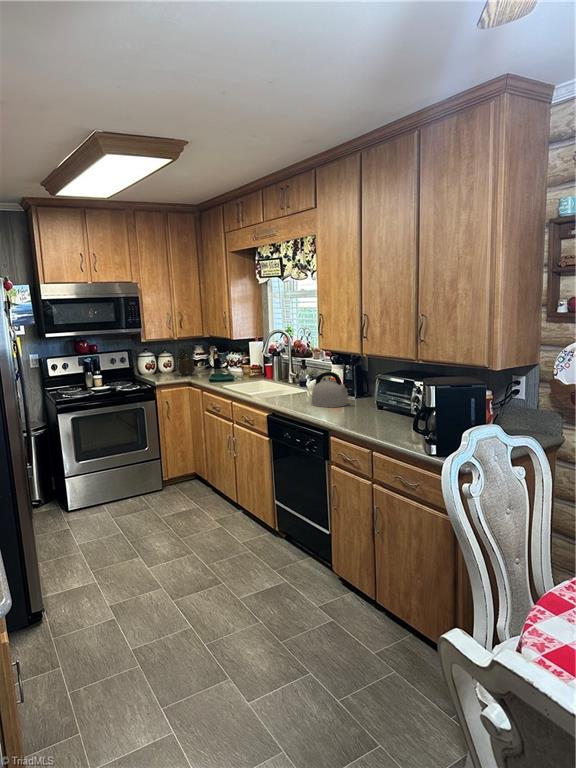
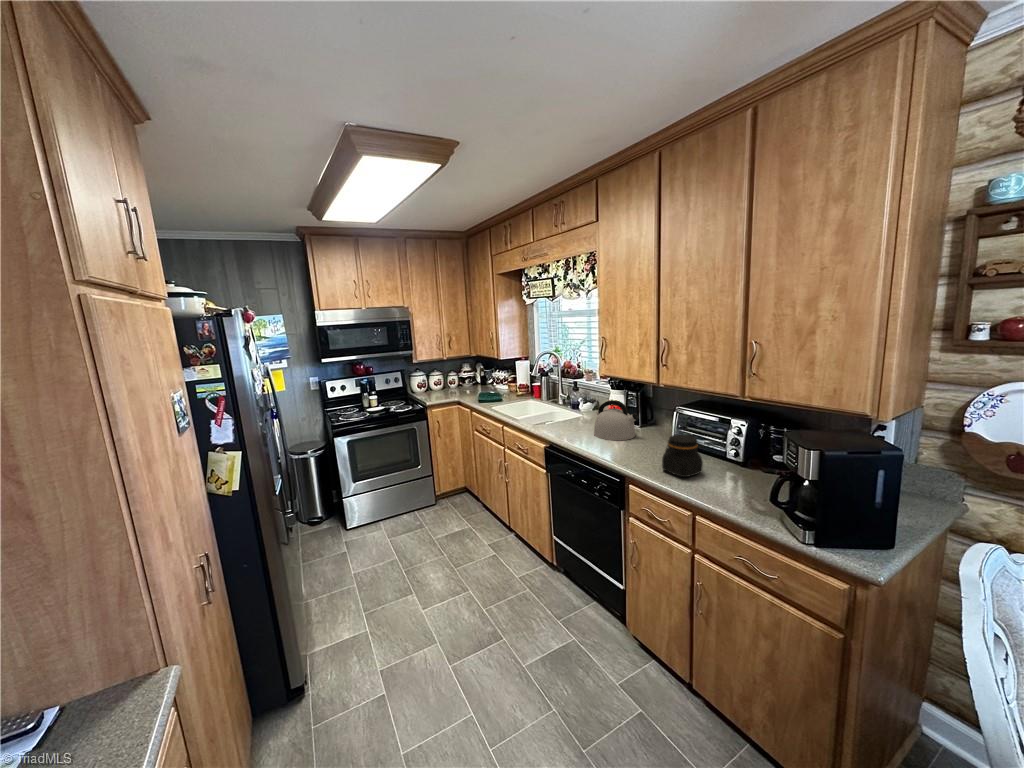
potted plant: present [170,336,196,375] -> none [440,356,466,393]
jar: none [355,393,386,426] -> present [662,435,703,477]

